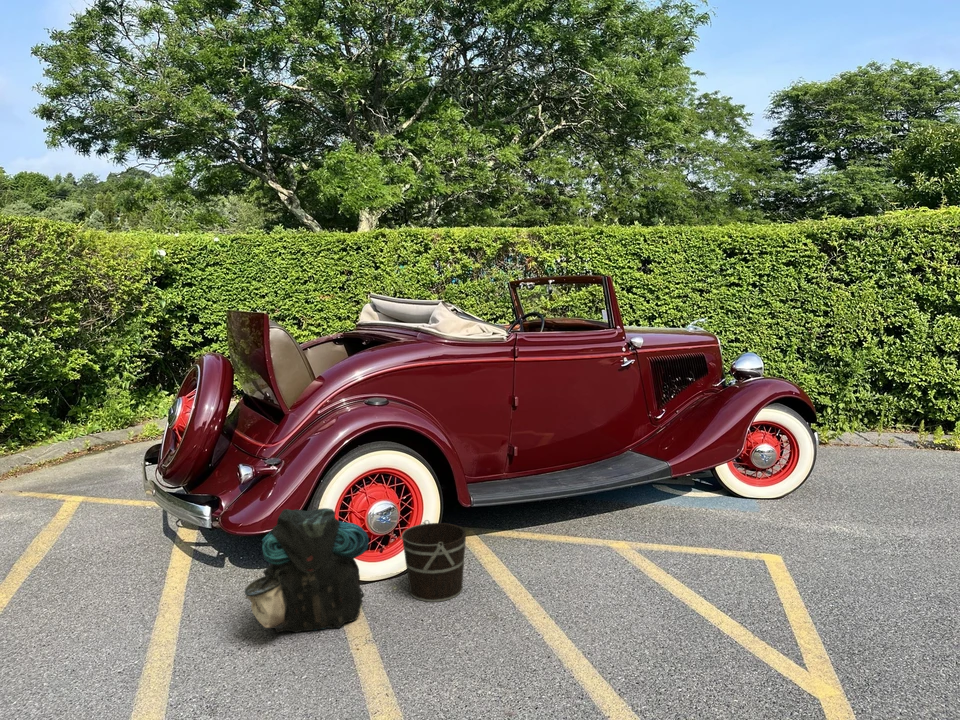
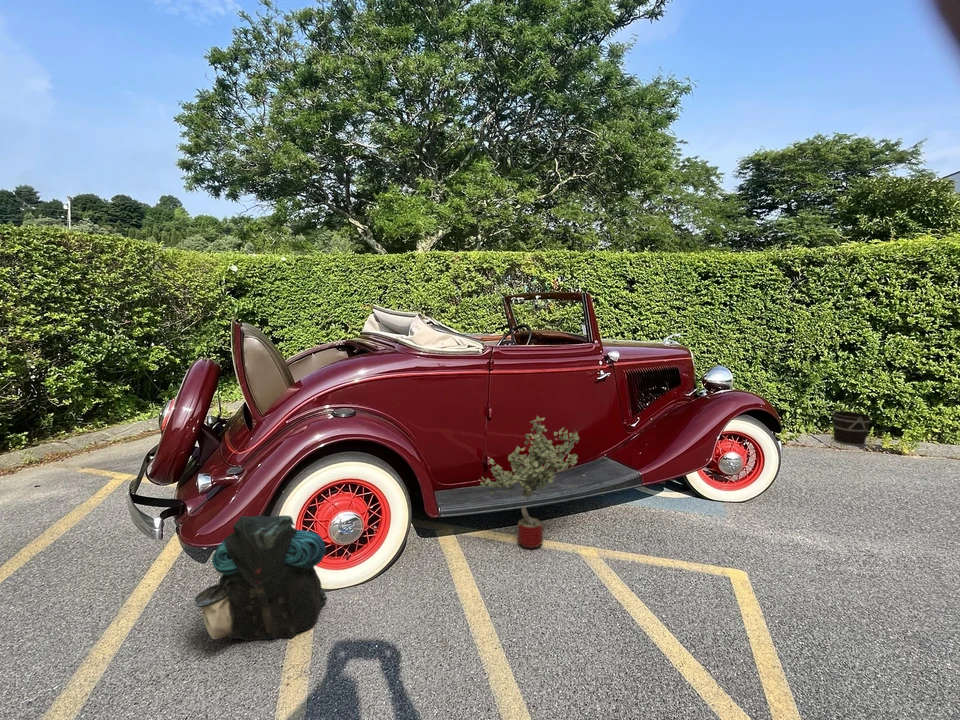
potted tree: none [507,407,608,547] -> present [480,416,579,549]
bucket: present [400,520,466,602] -> present [833,411,870,445]

